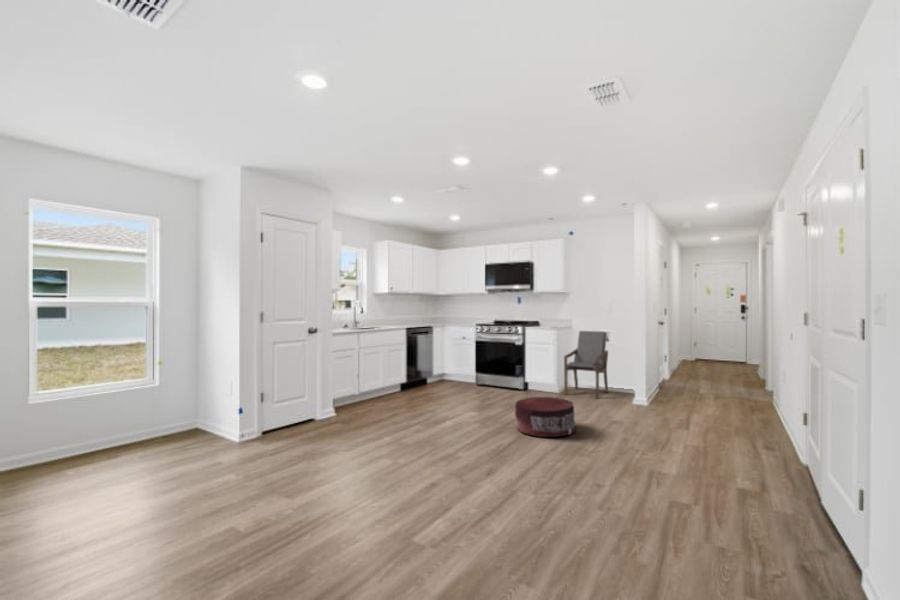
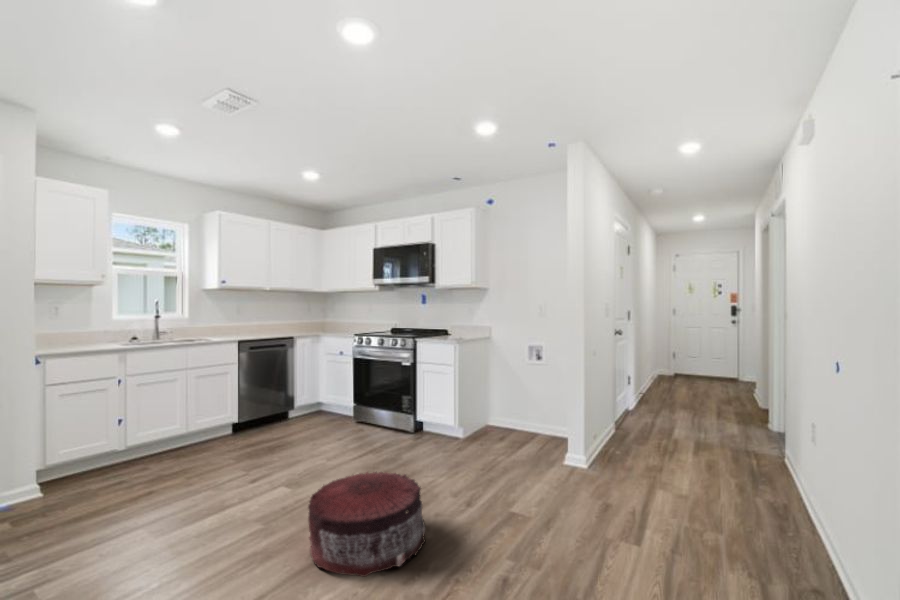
armchair: present [564,331,608,398] -> none [469,343,539,450]

